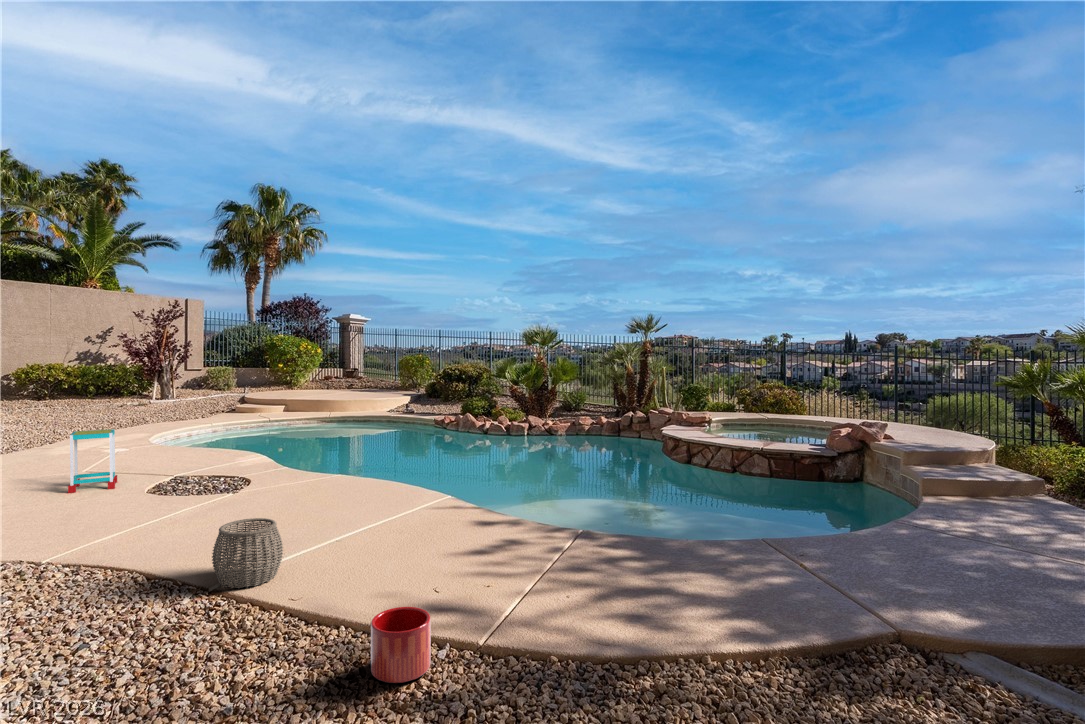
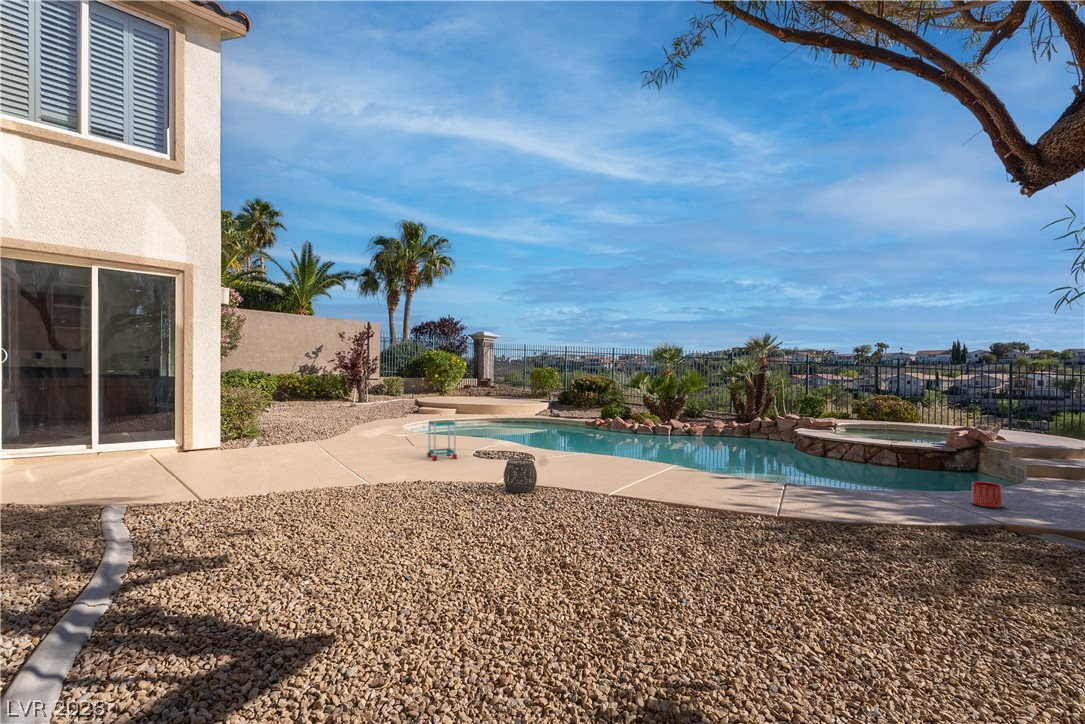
woven basket: present [212,518,283,588] -> present [504,459,537,493]
planter: present [371,607,431,683] -> present [972,482,1002,508]

